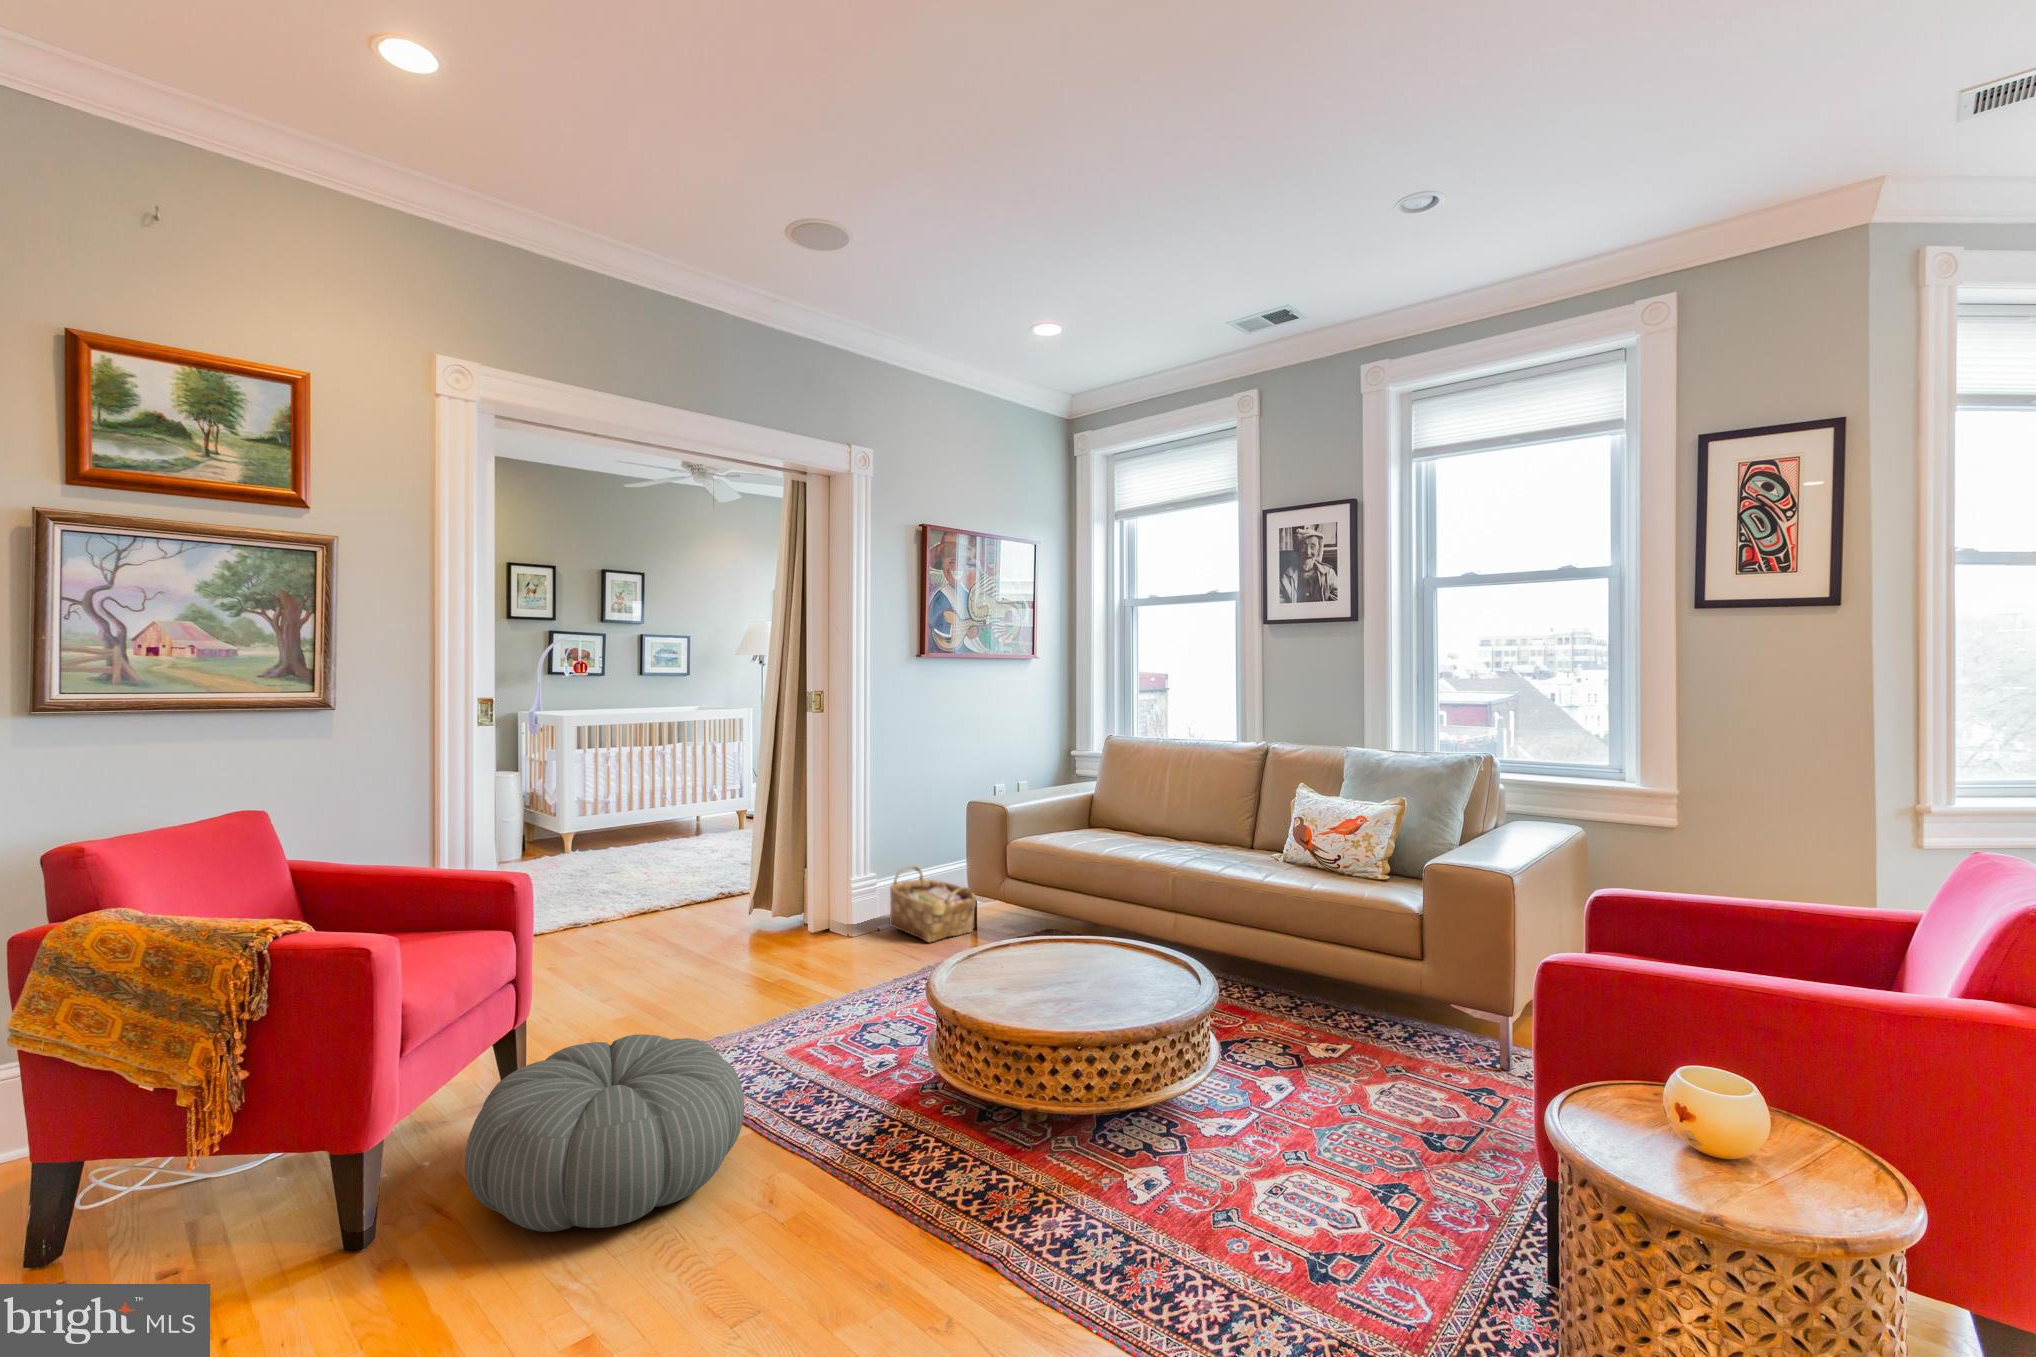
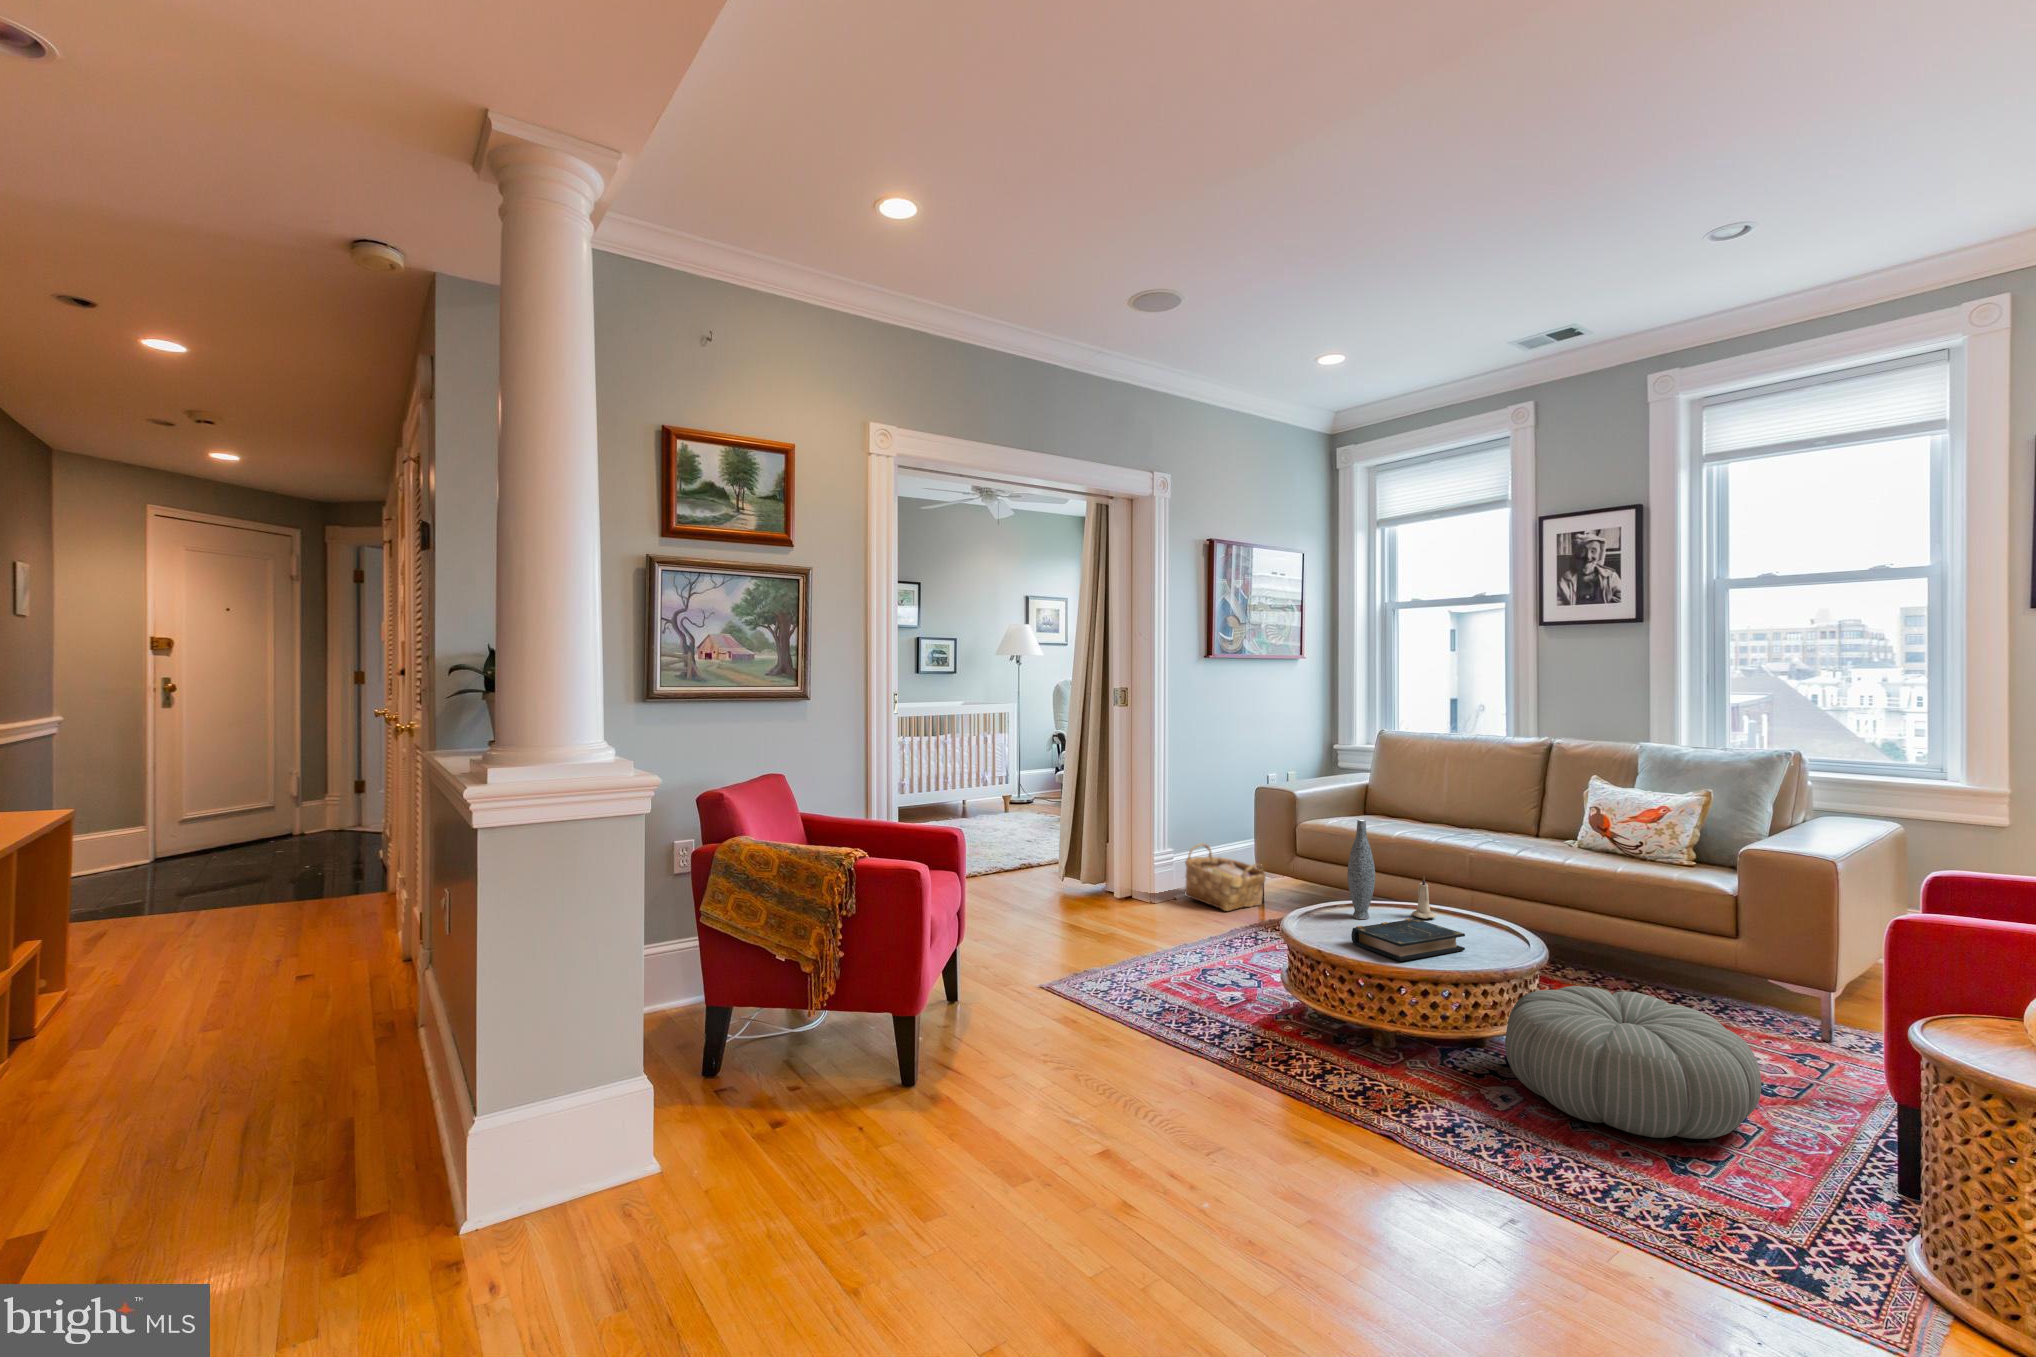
vase: none [1013,843,1041,960] -> present [1348,820,1375,919]
candle: none [1085,904,1111,955] -> present [1412,876,1436,919]
book: none [996,959,1123,1018] -> present [1351,919,1465,961]
pouf: present [465,1034,744,1232] -> present [1505,986,1761,1139]

